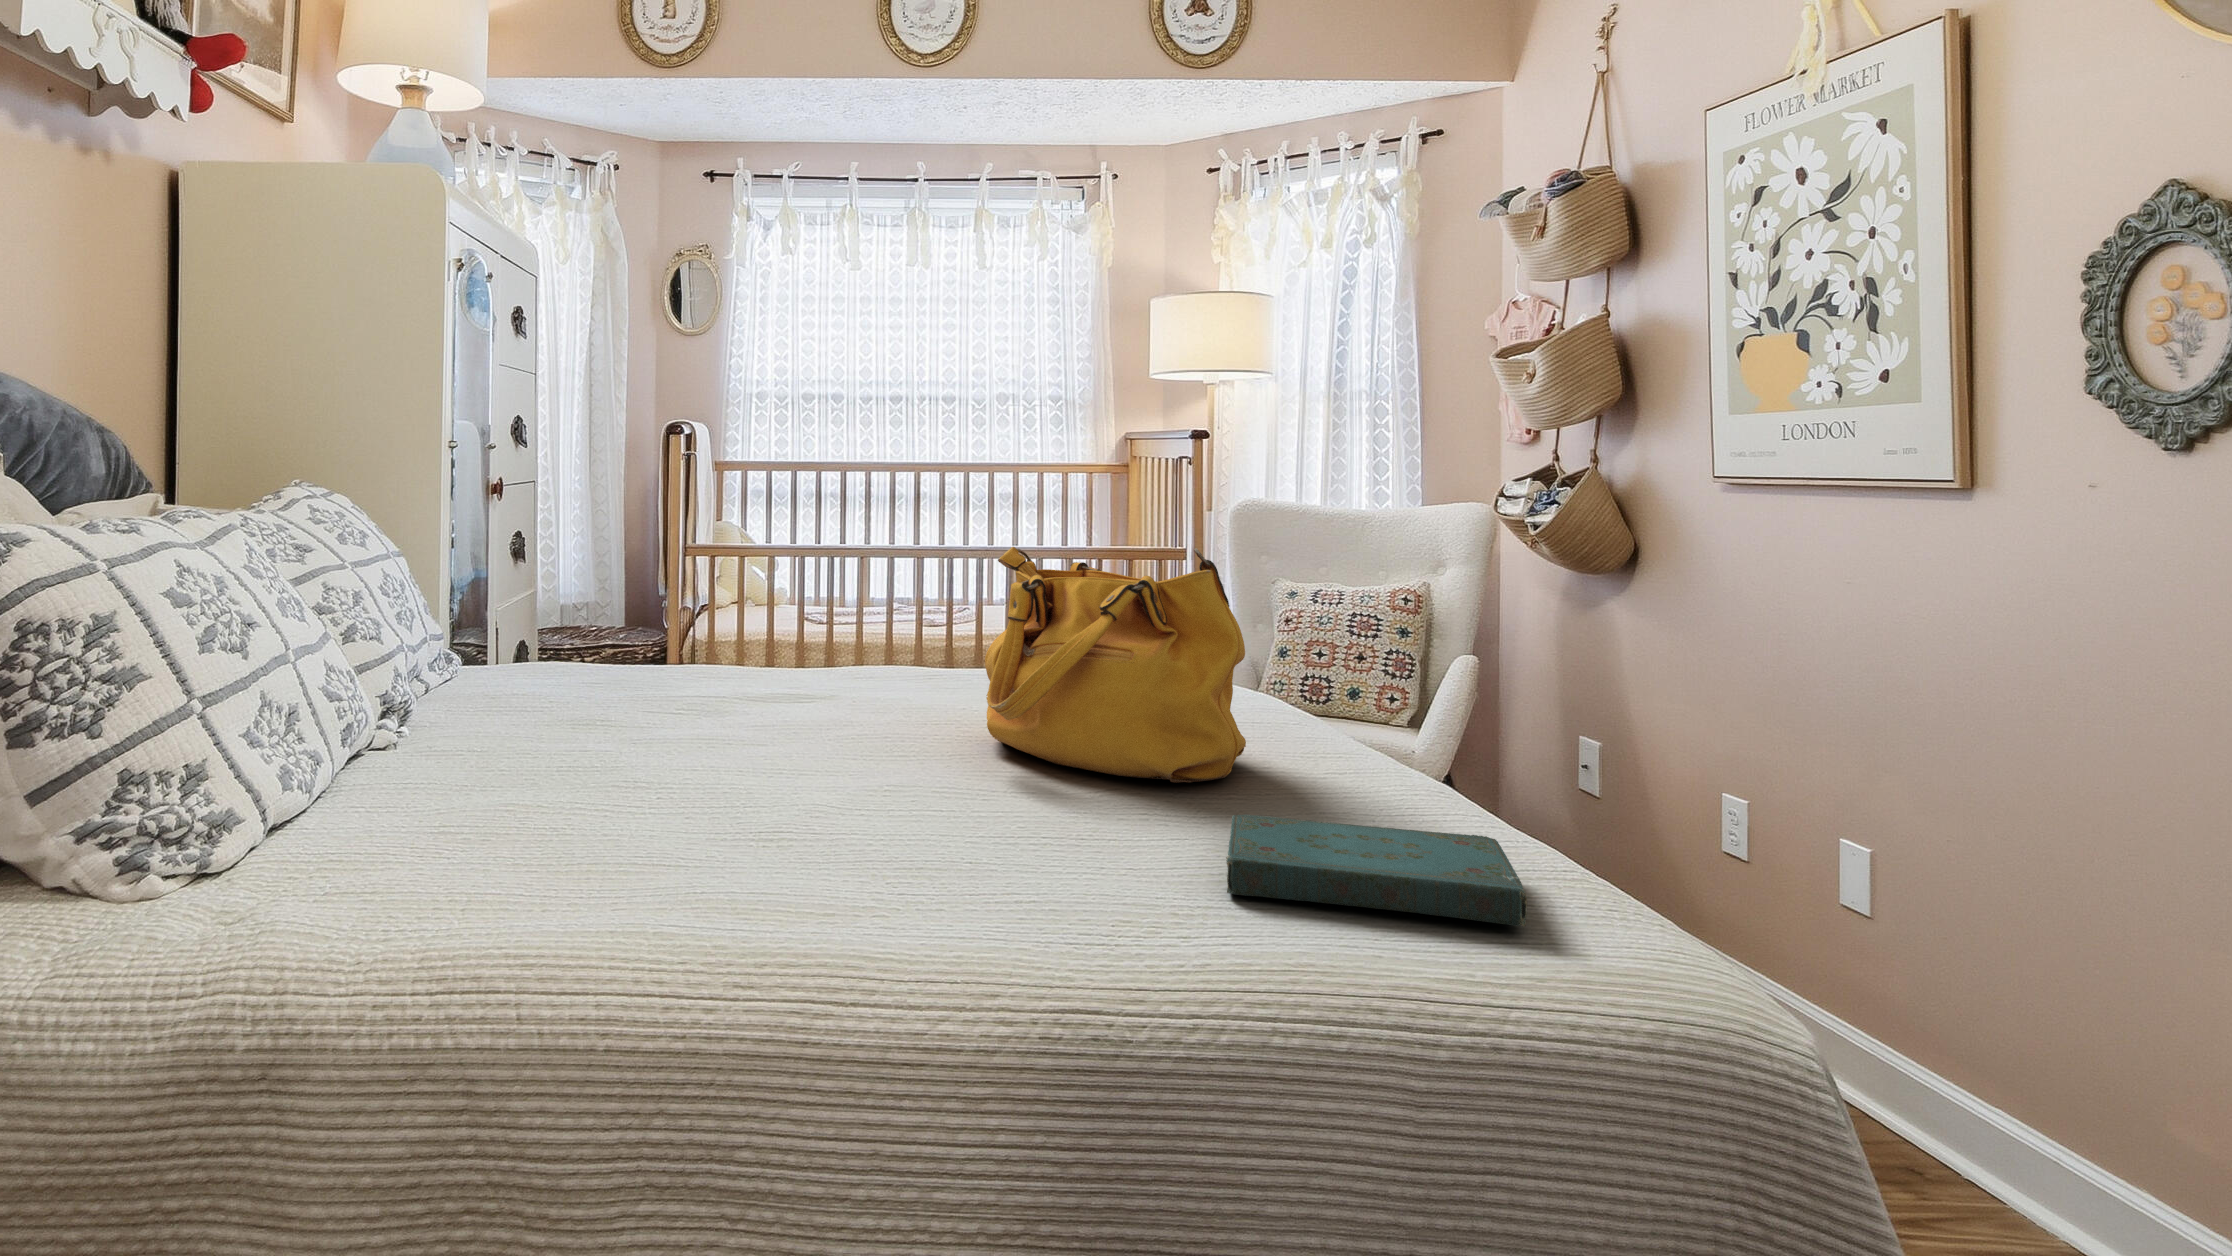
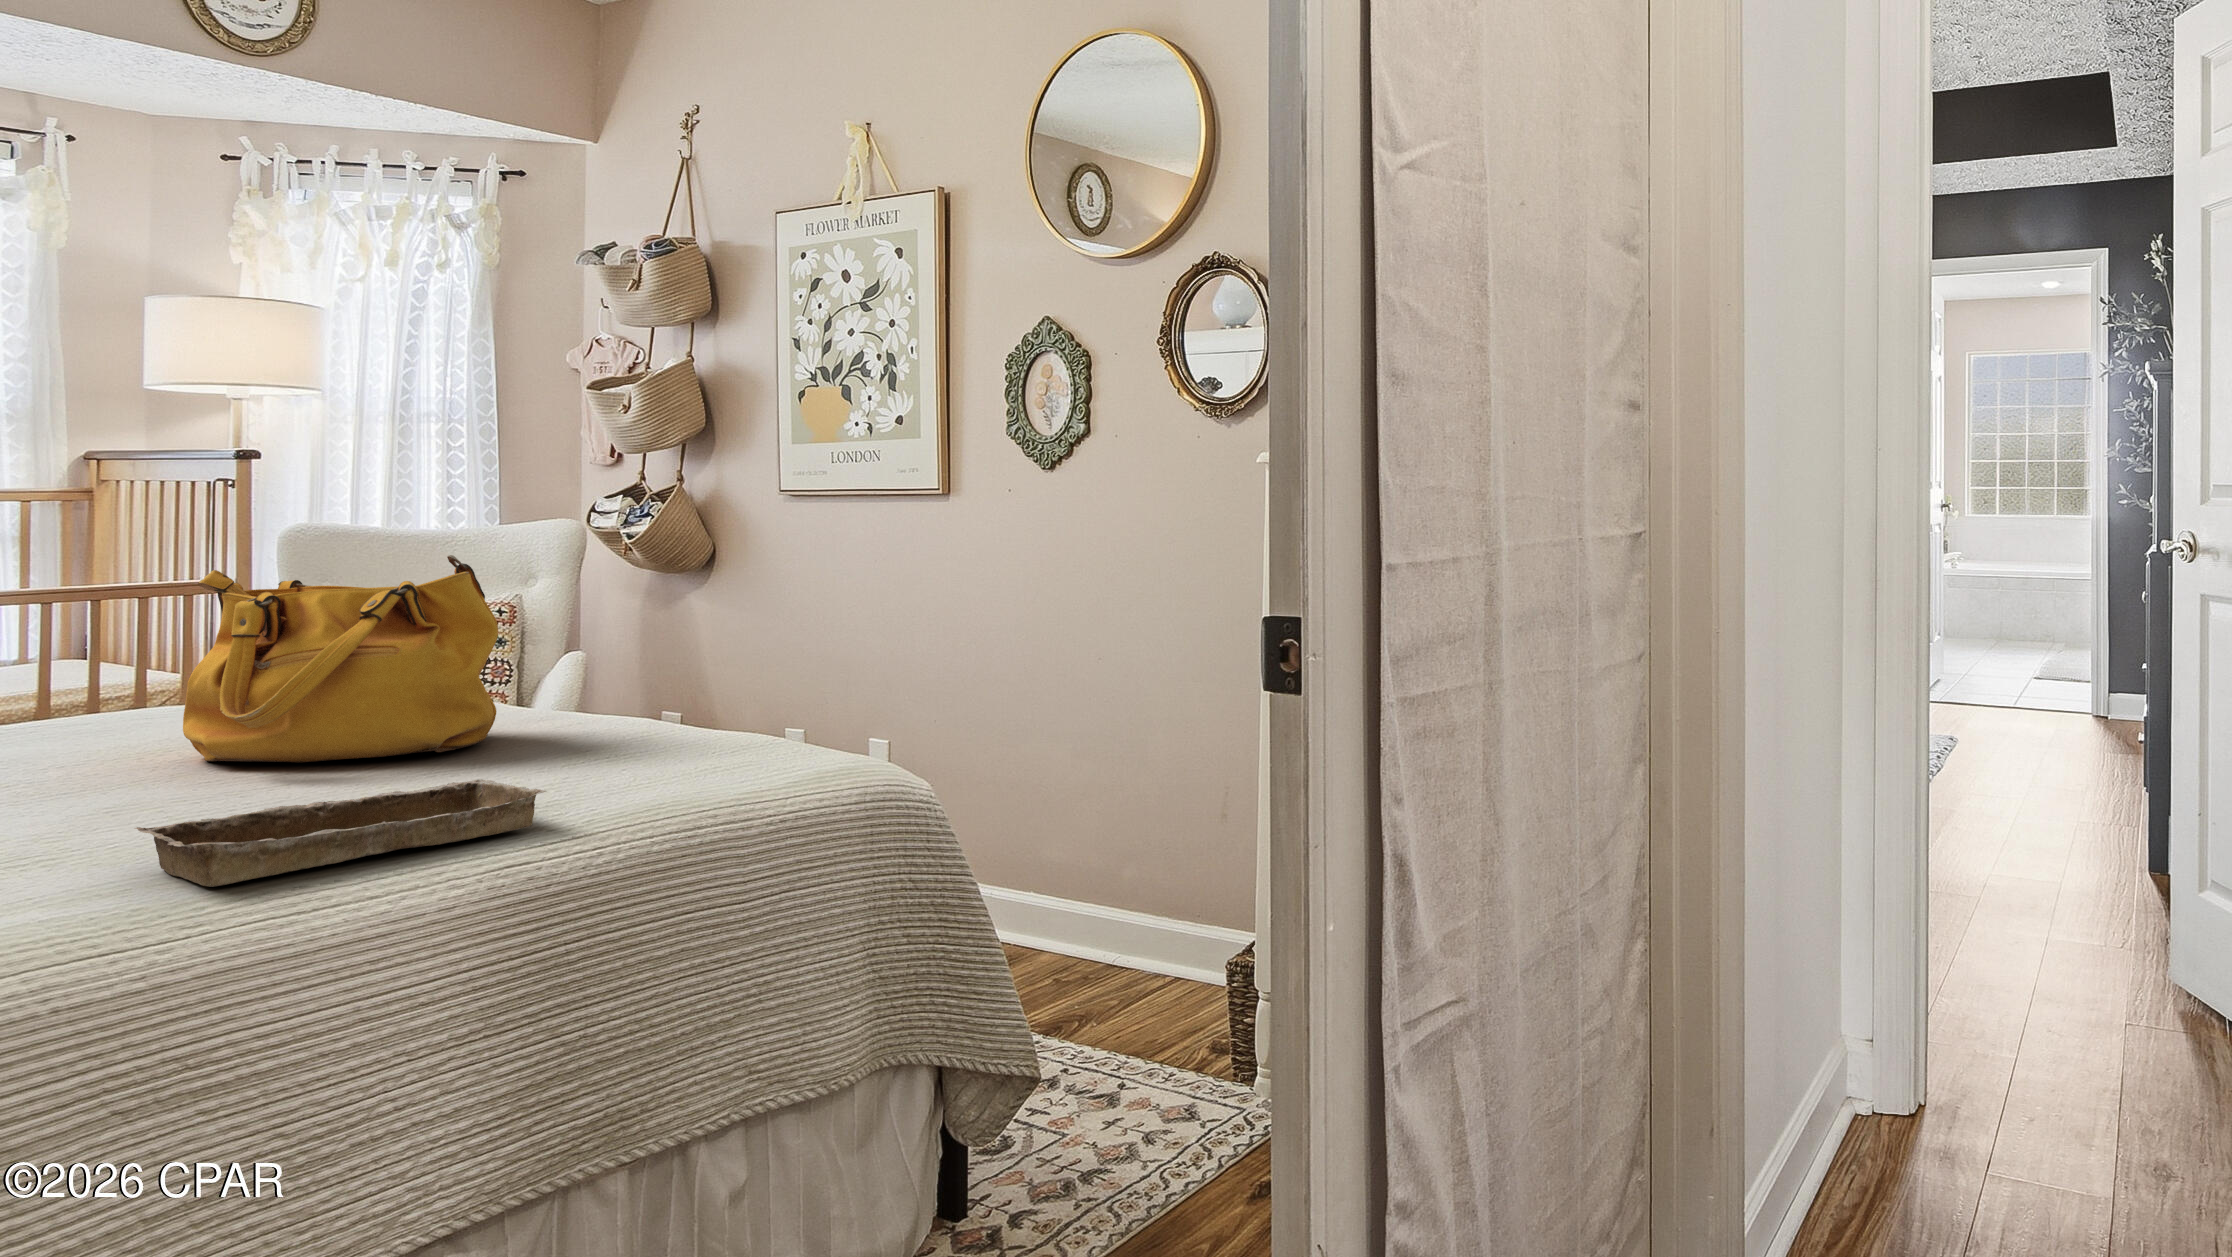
book: present [1226,815,1527,926] -> none [532,727,775,792]
tray: none [766,831,1144,949] -> present [135,779,547,887]

